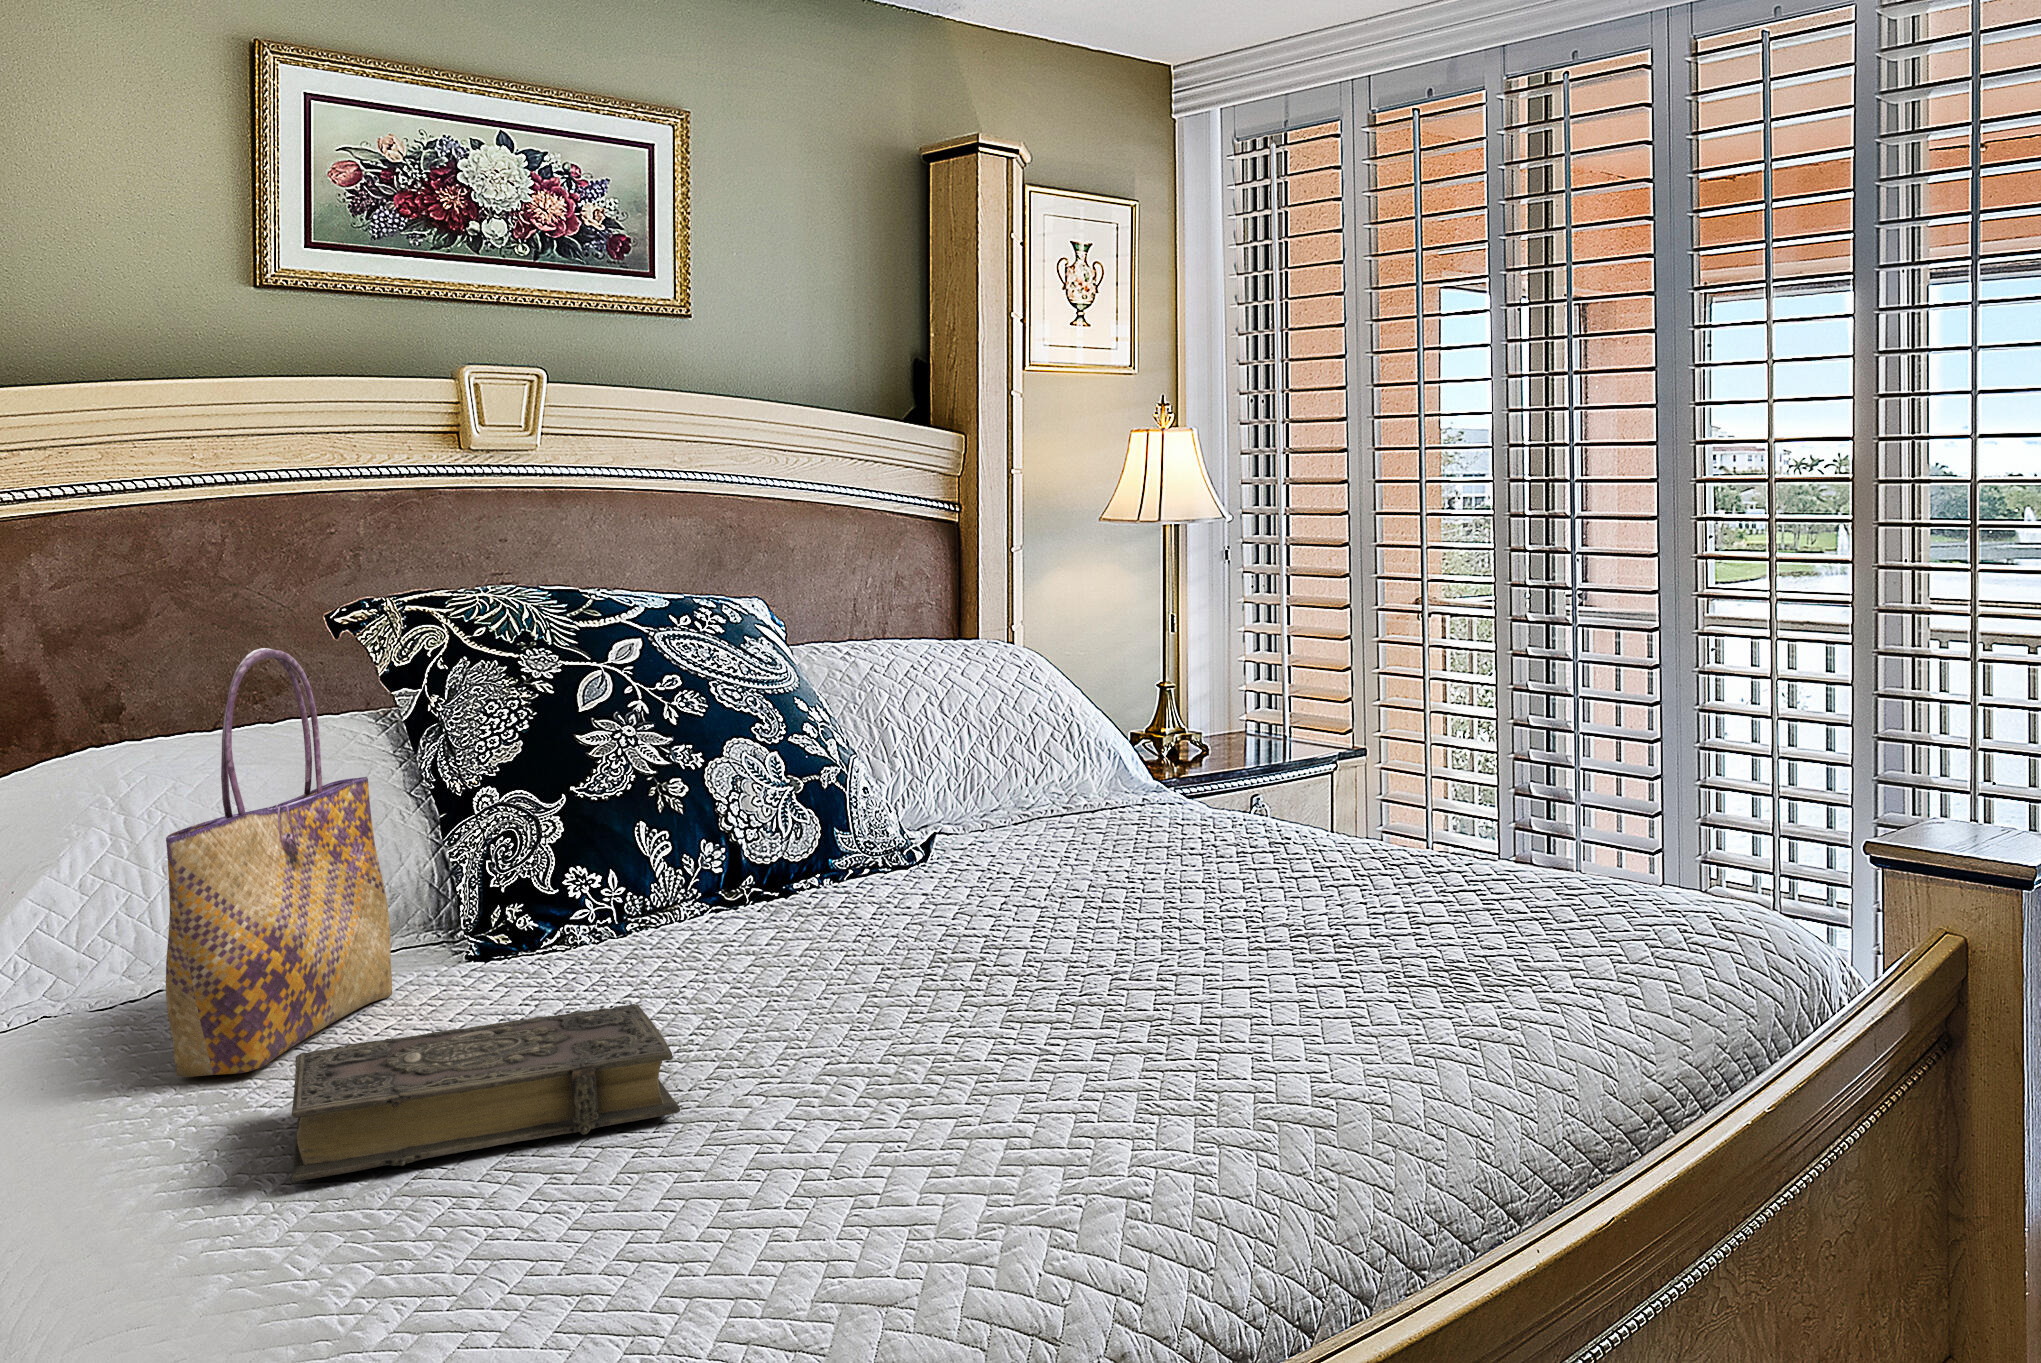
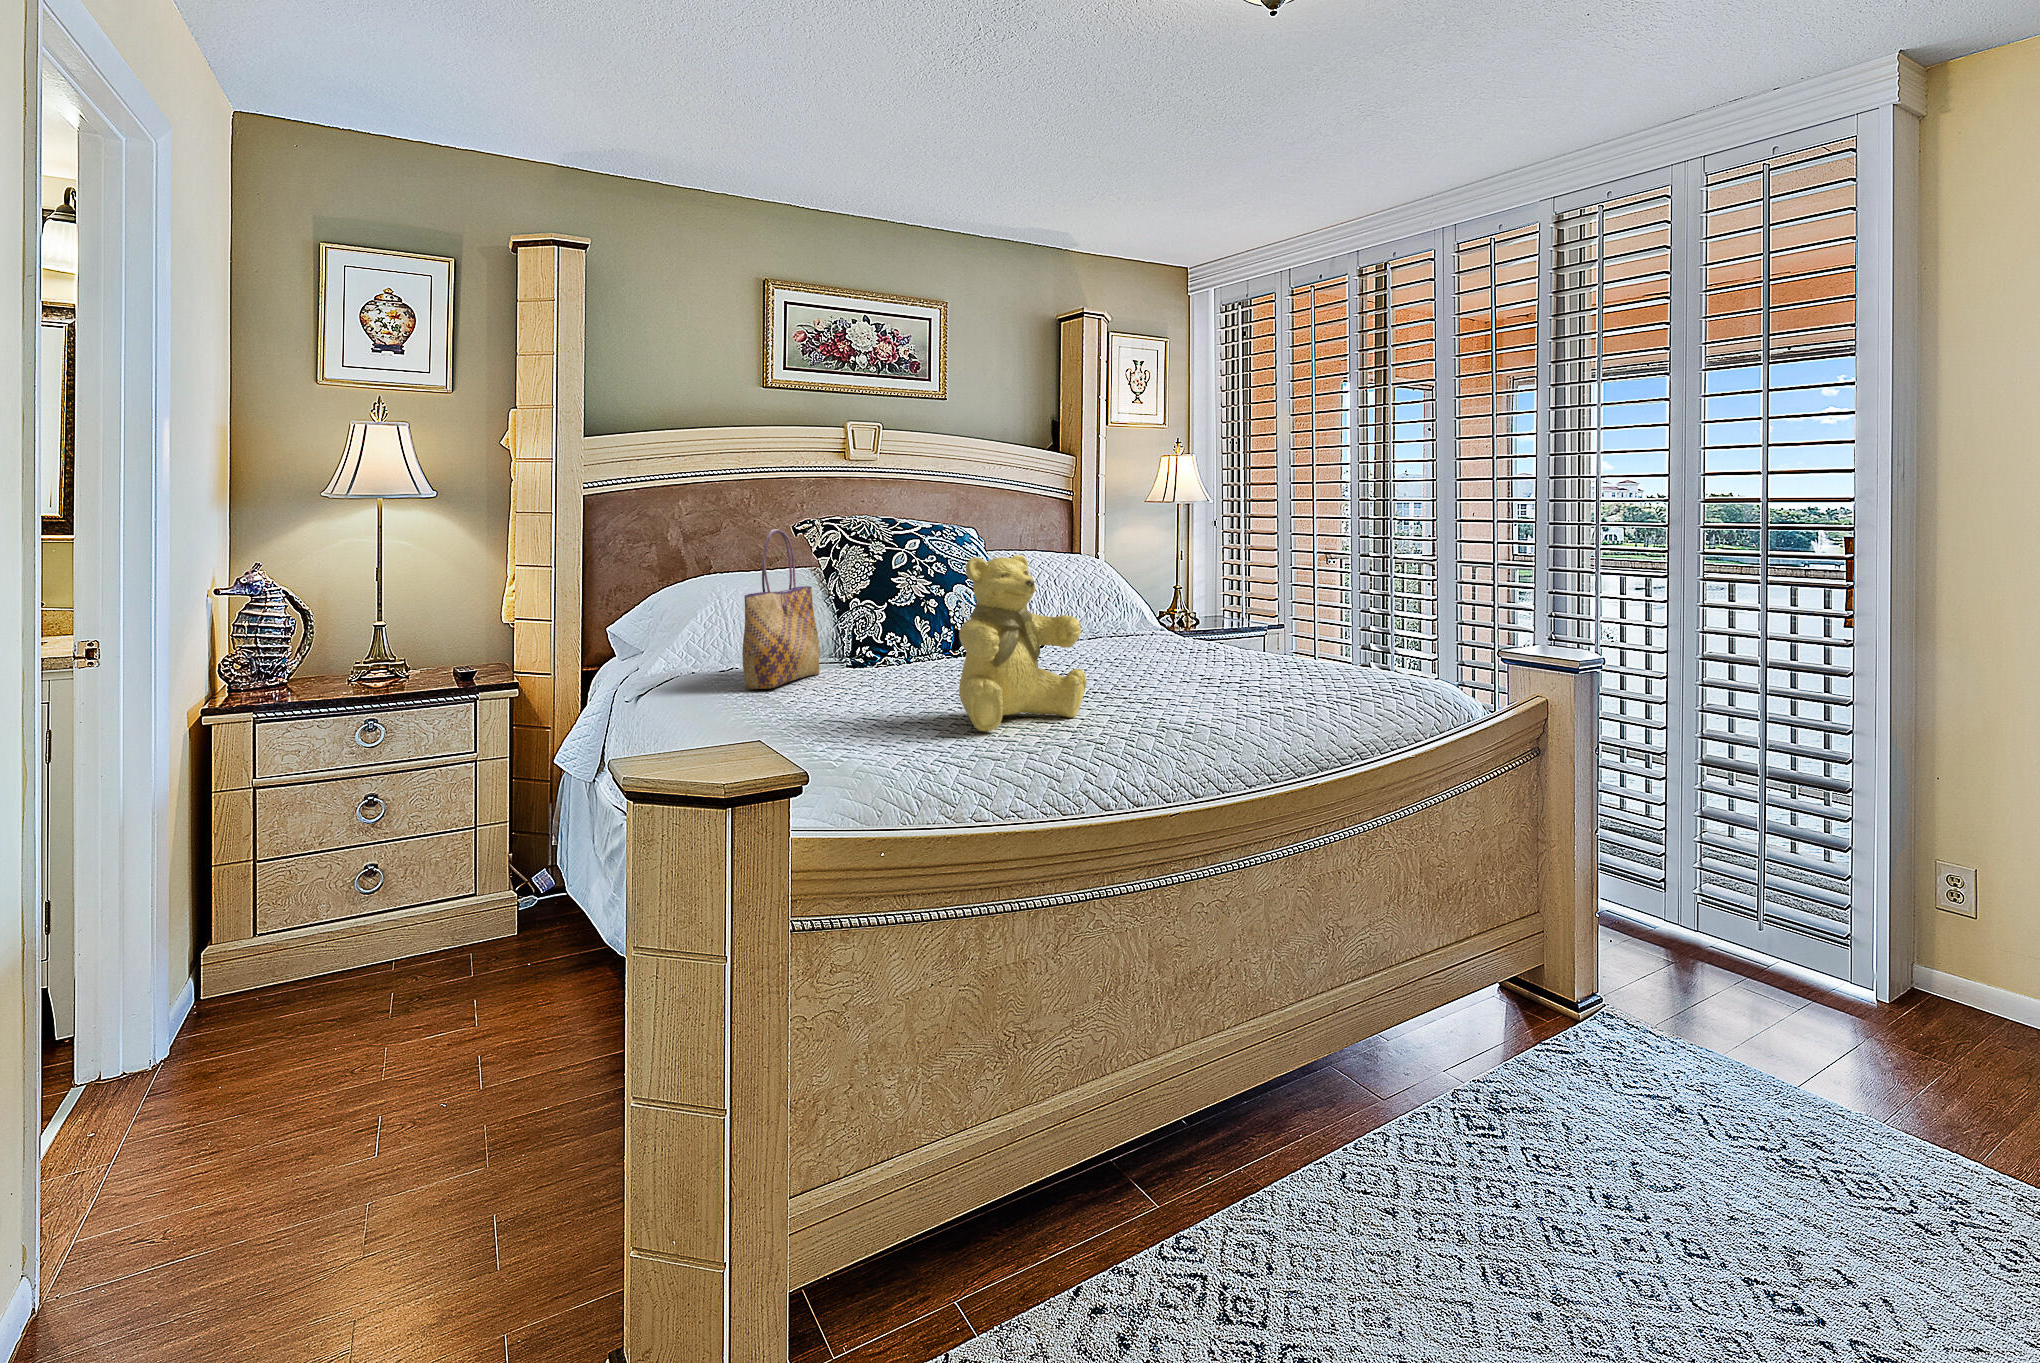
teddy bear: none [773,727,1101,1227] -> present [959,555,1087,731]
book: present [292,1004,680,1181] -> none [790,671,927,712]

